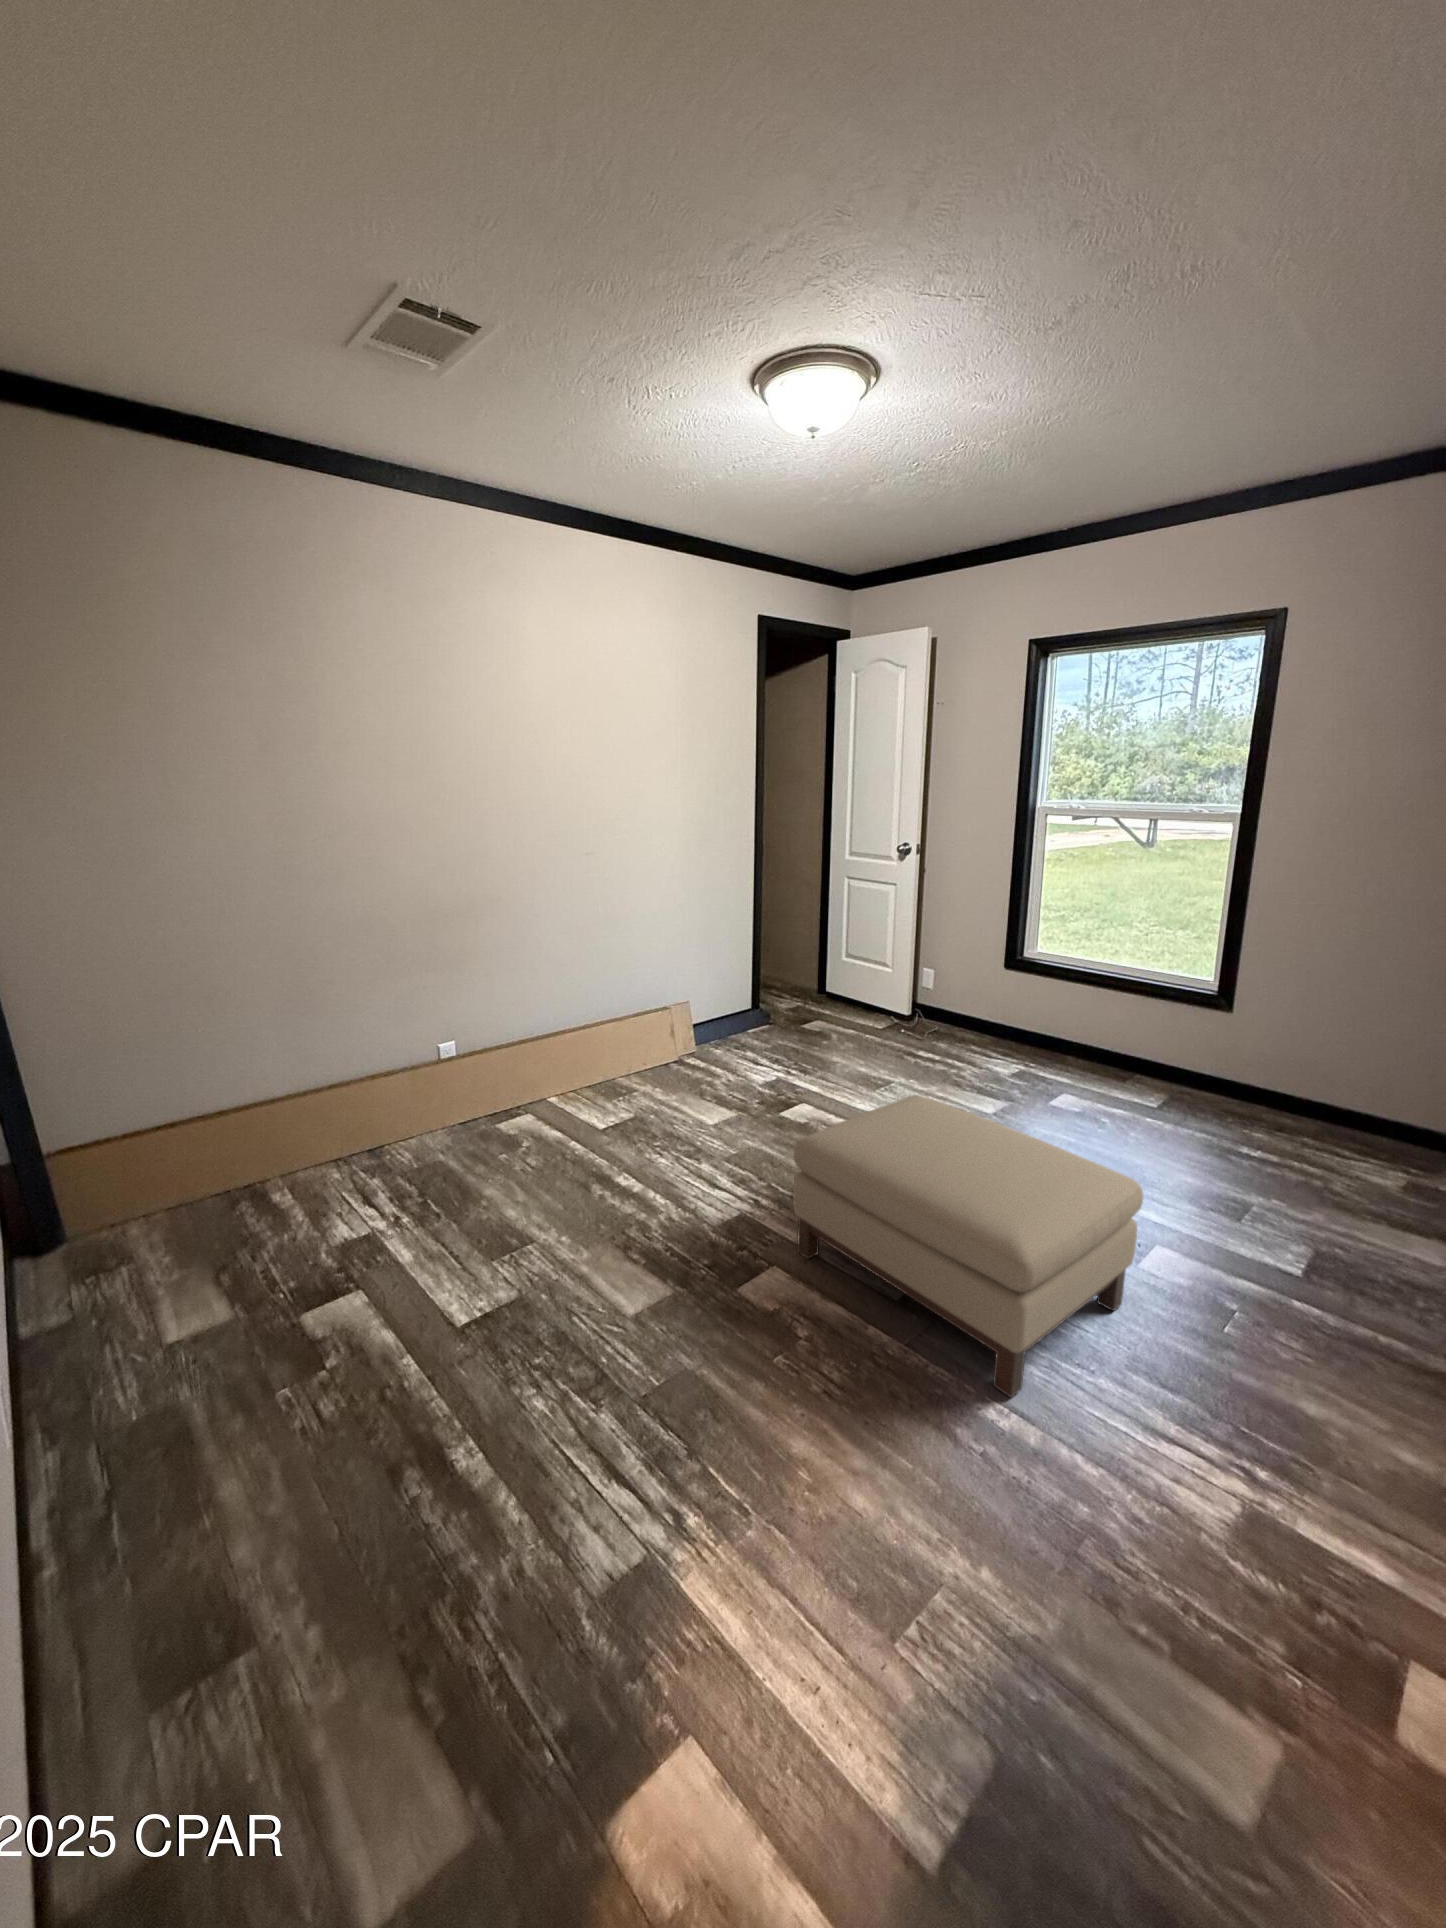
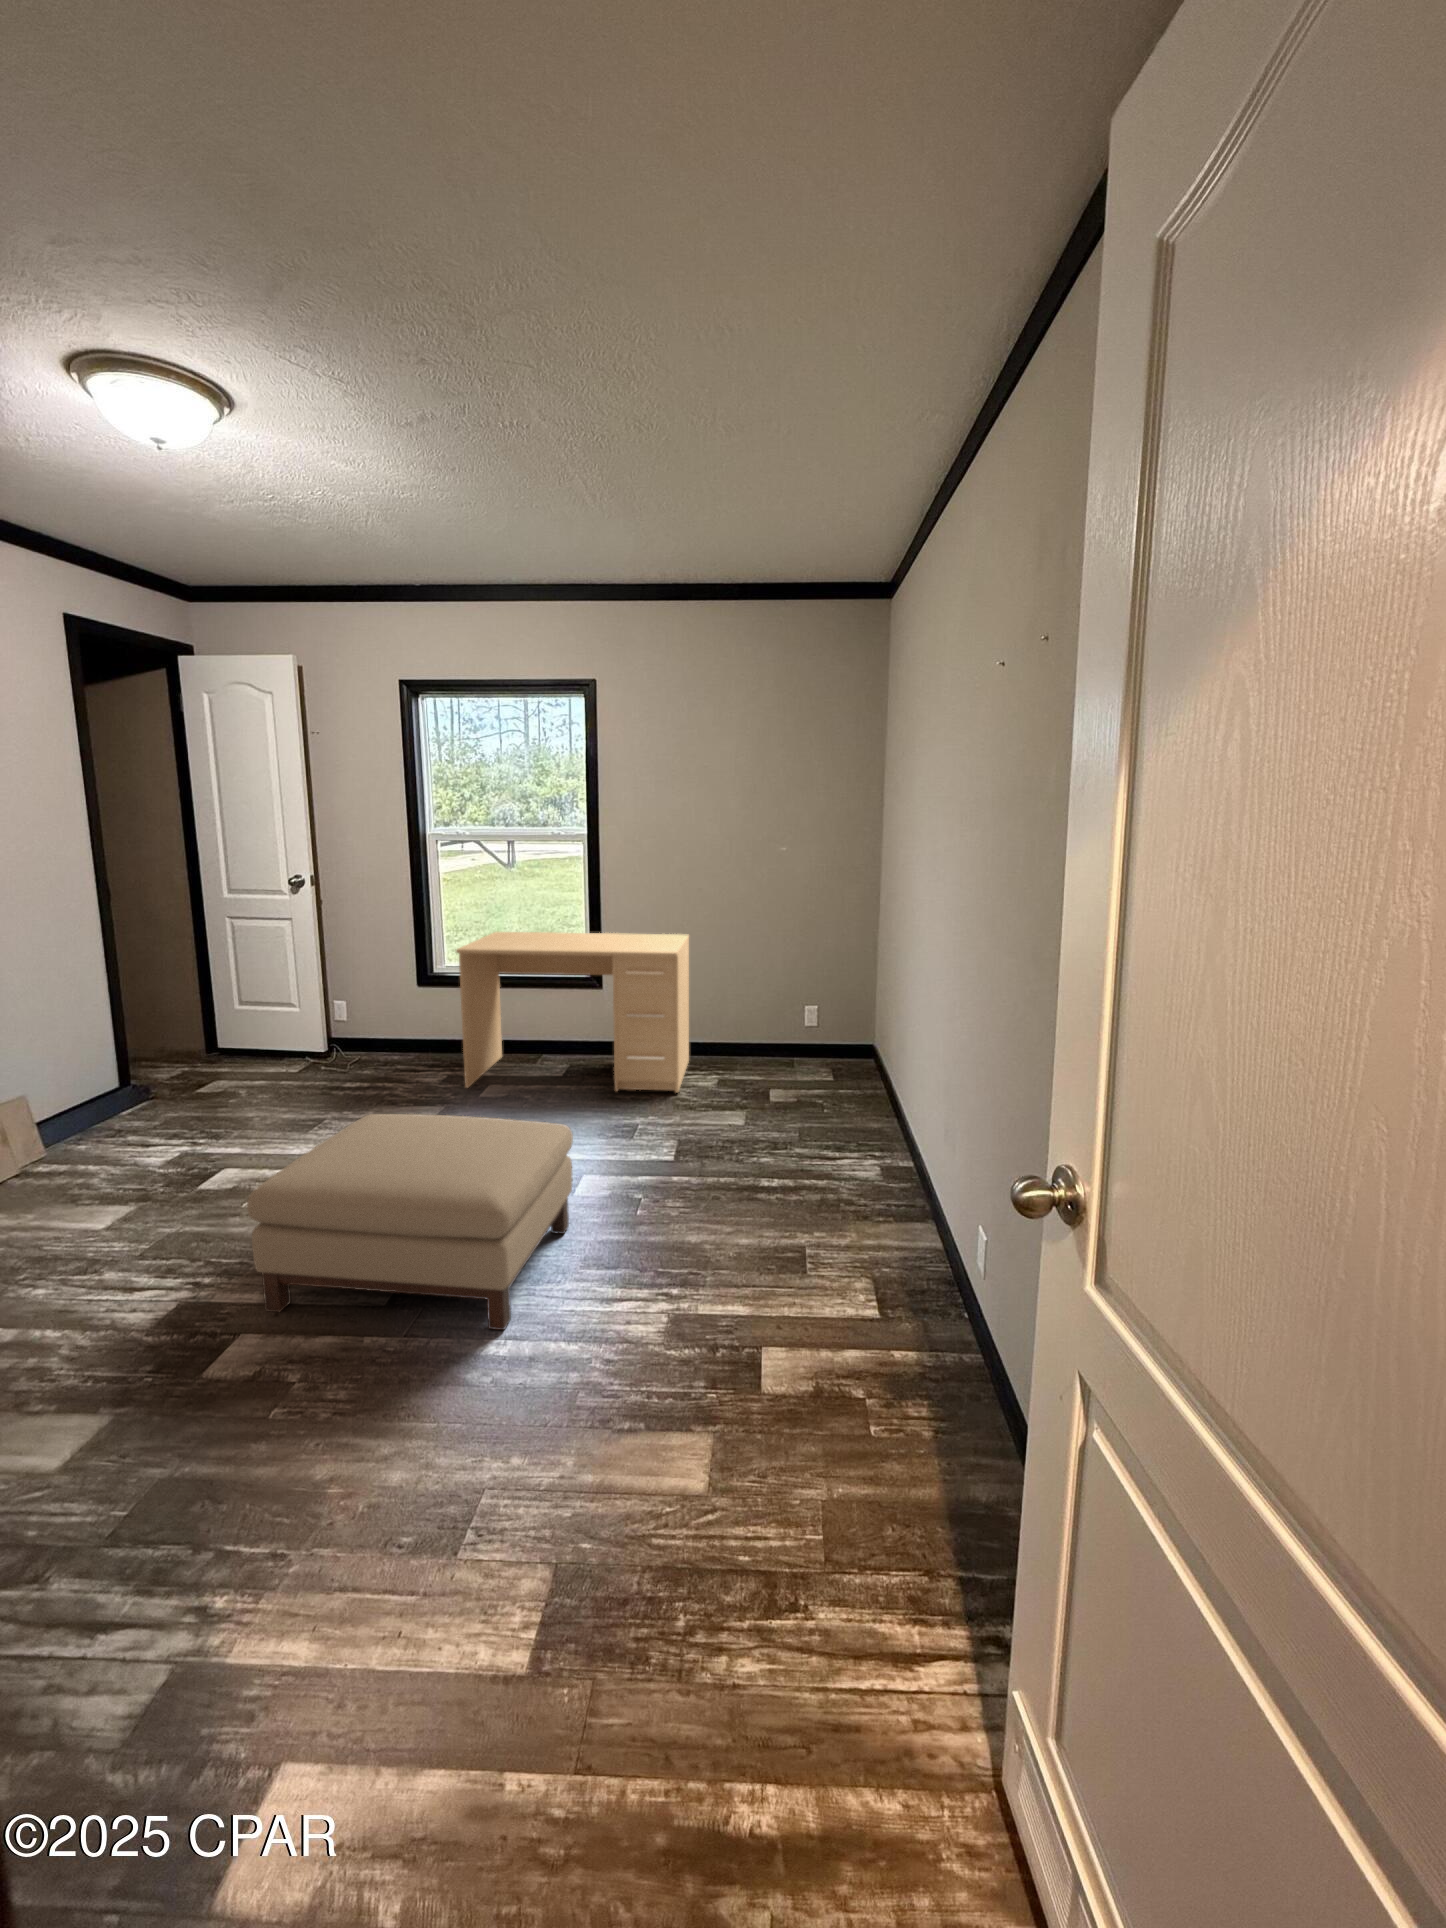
desk: none [1033,921,1391,1179] -> present [456,932,689,1093]

